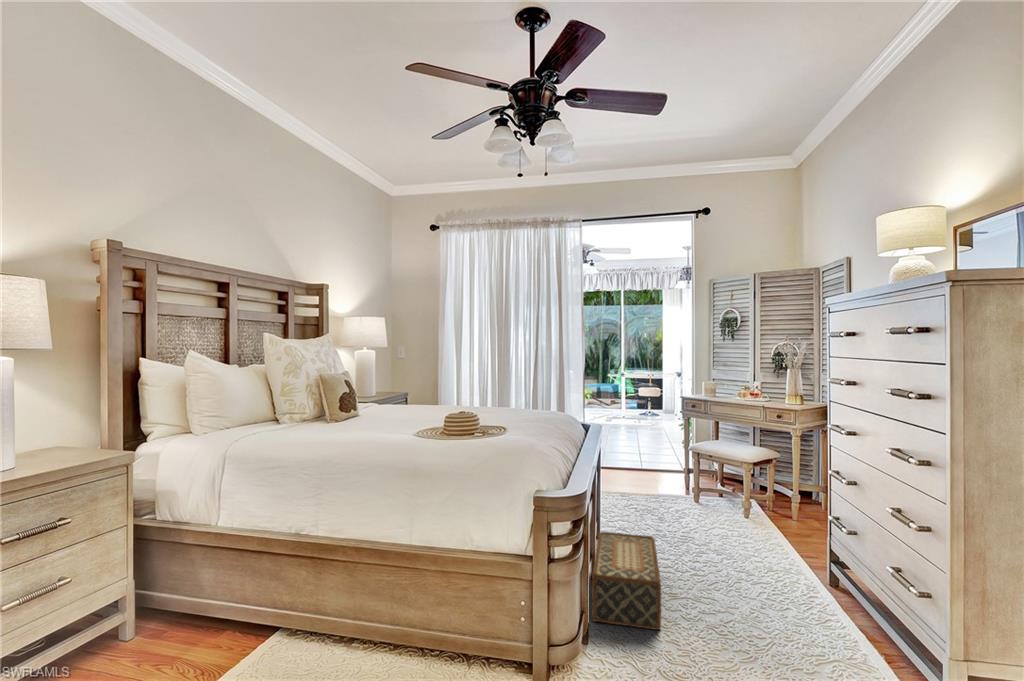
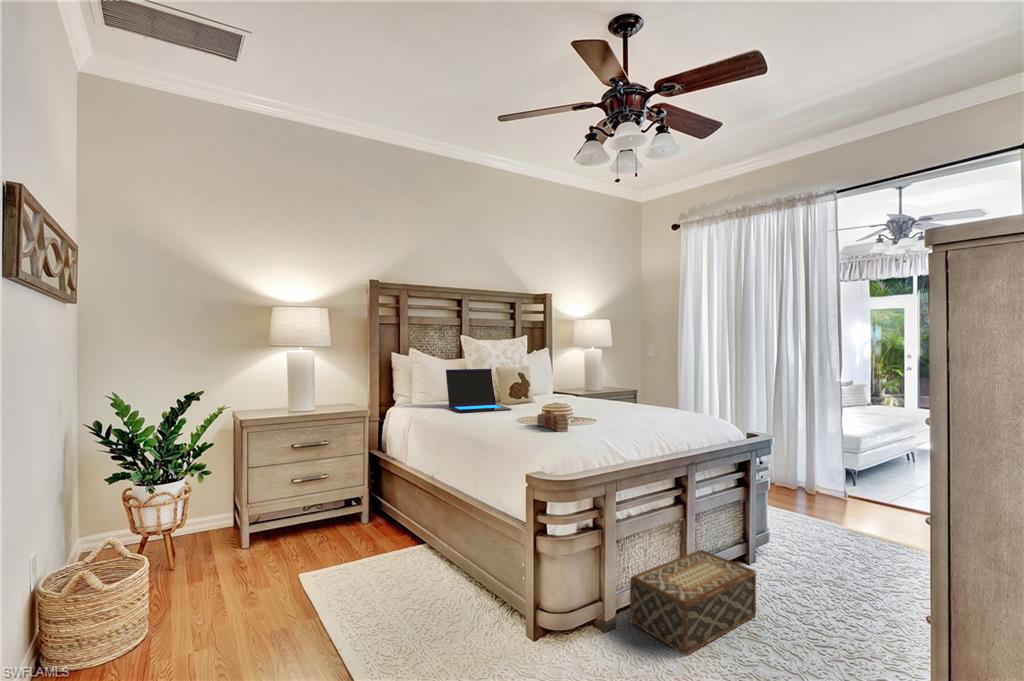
laptop: none [262,376,364,437] -> present [446,369,511,413]
book: none [458,419,508,442] -> present [537,410,568,432]

